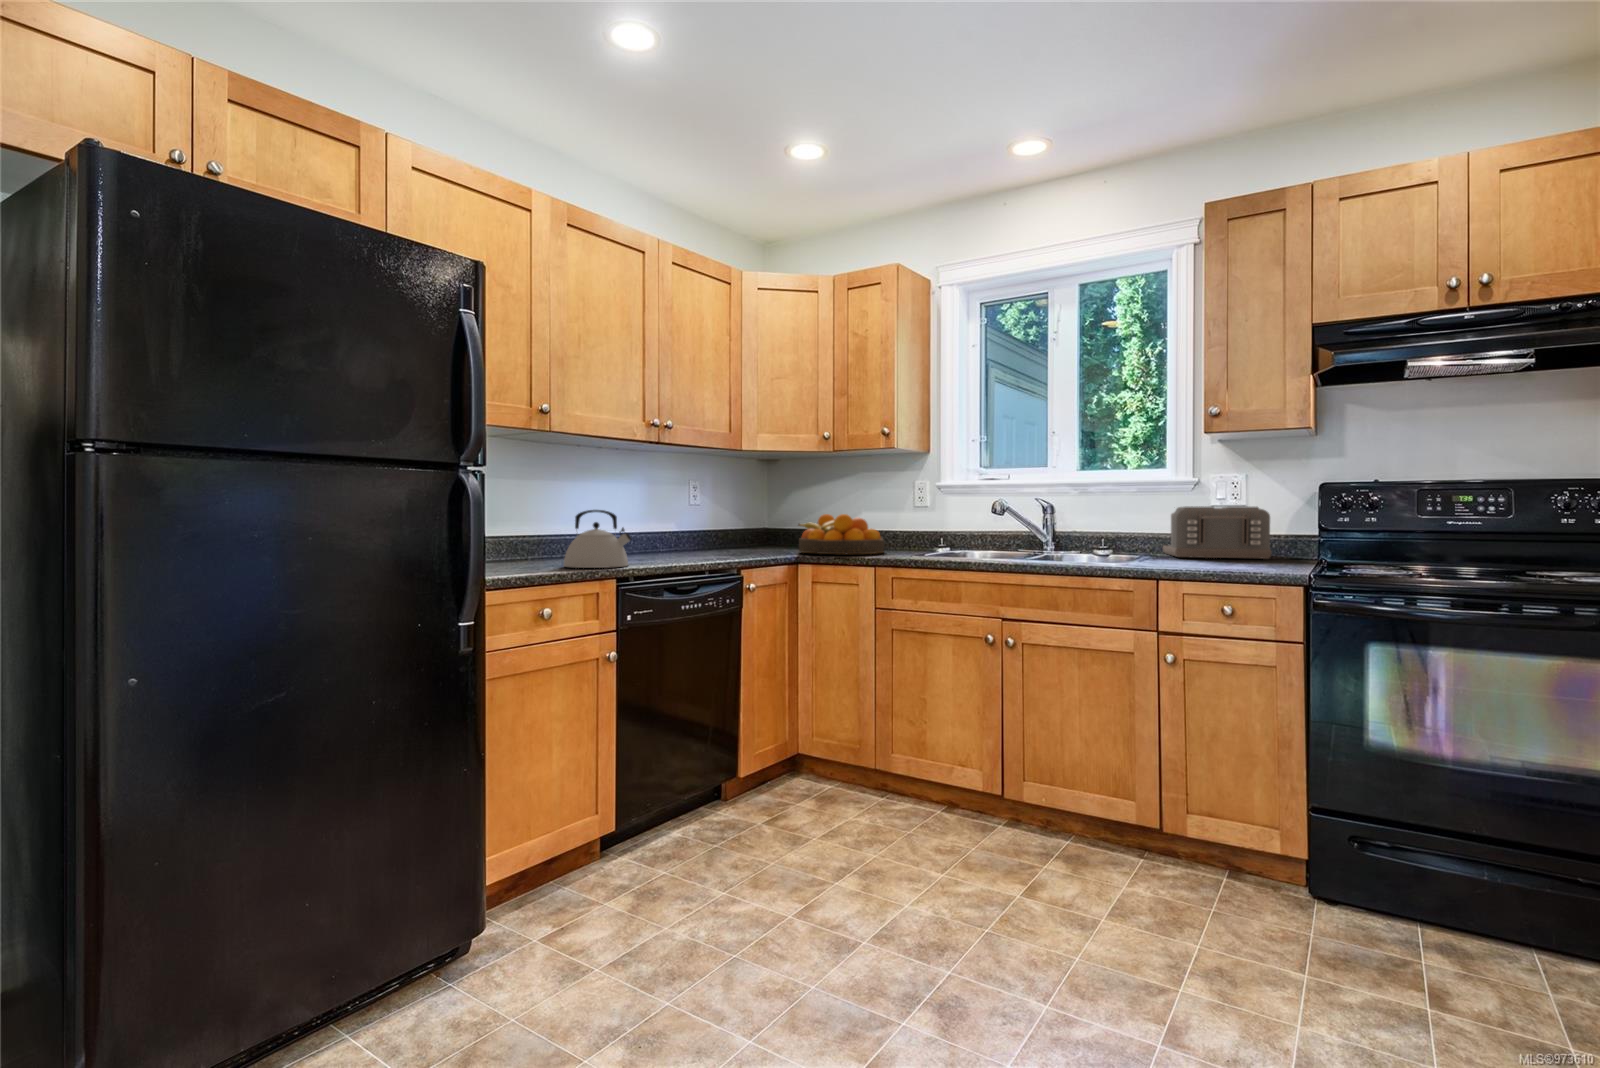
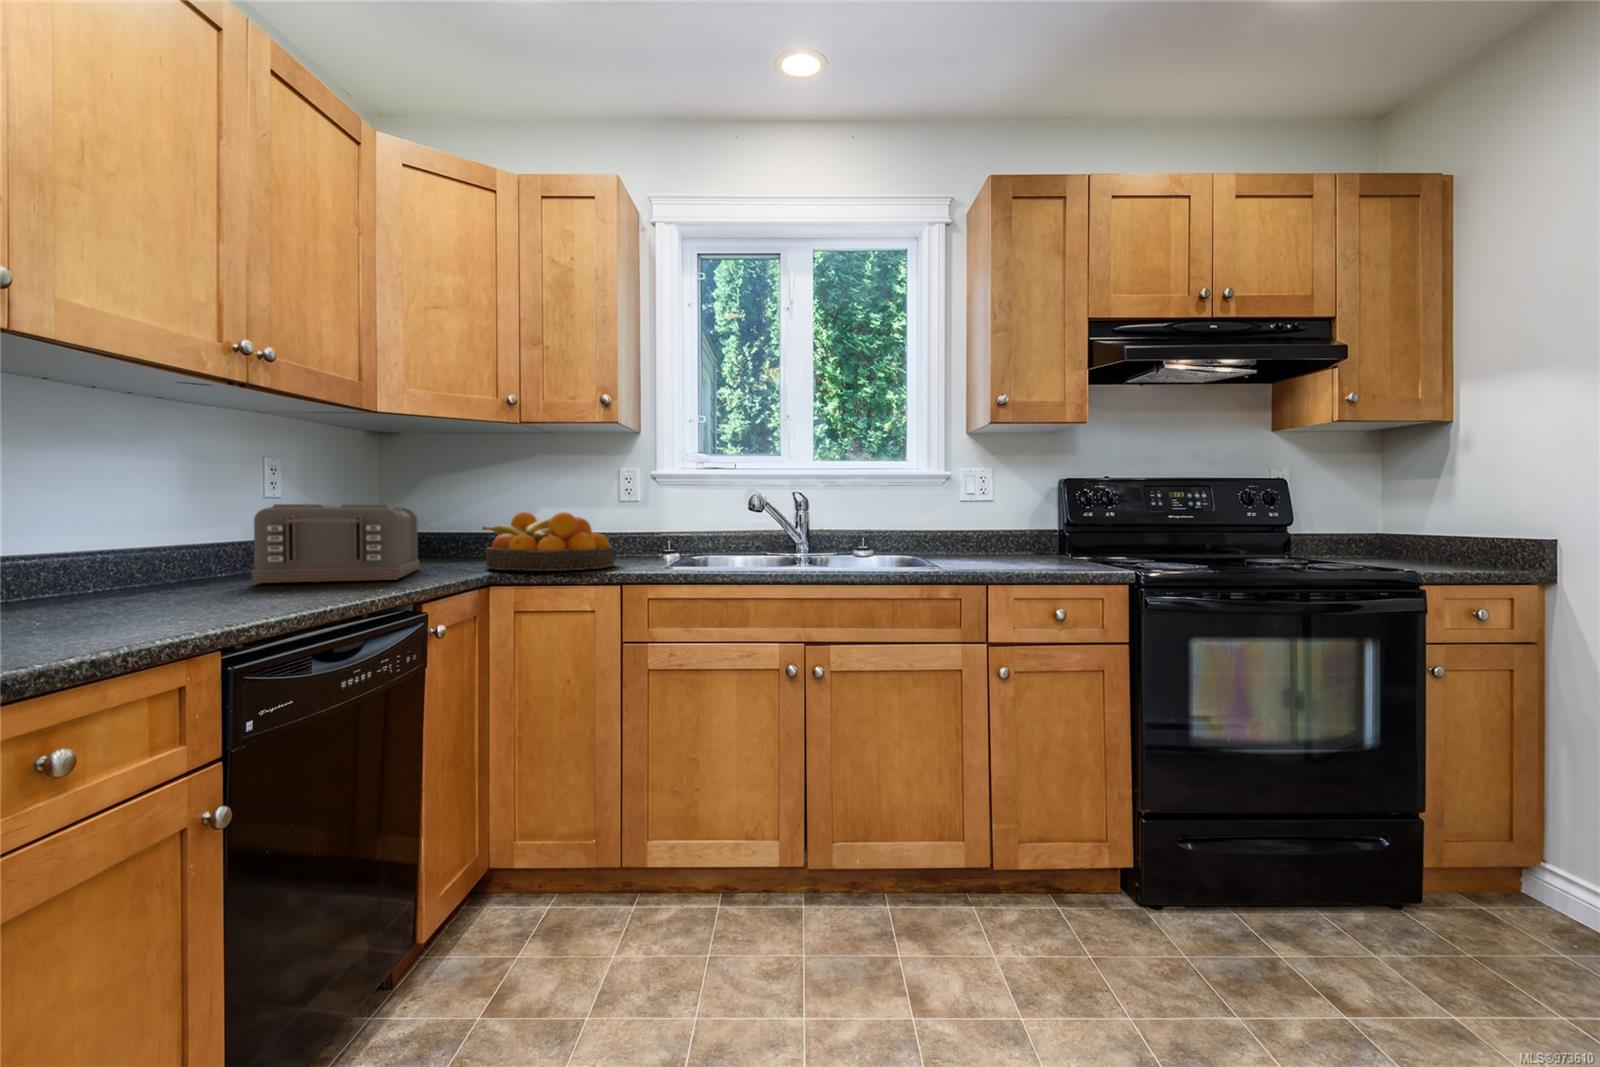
toaster: present [1163,506,1272,559] -> present [252,504,419,583]
kettle: present [564,510,631,568] -> none [43,505,225,633]

